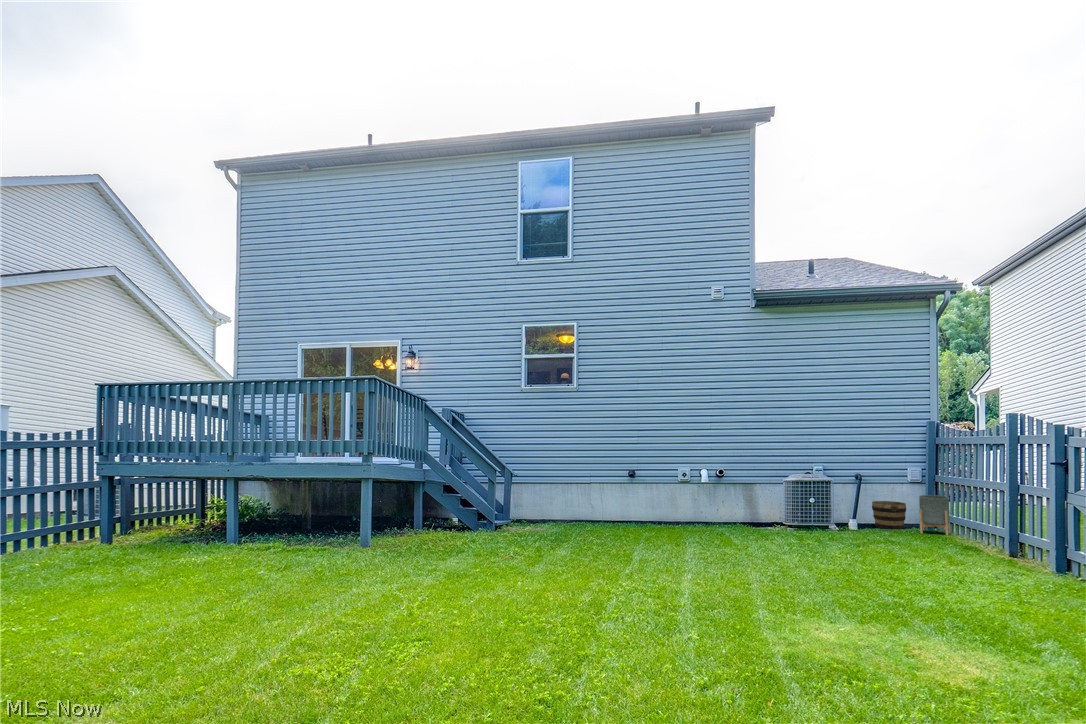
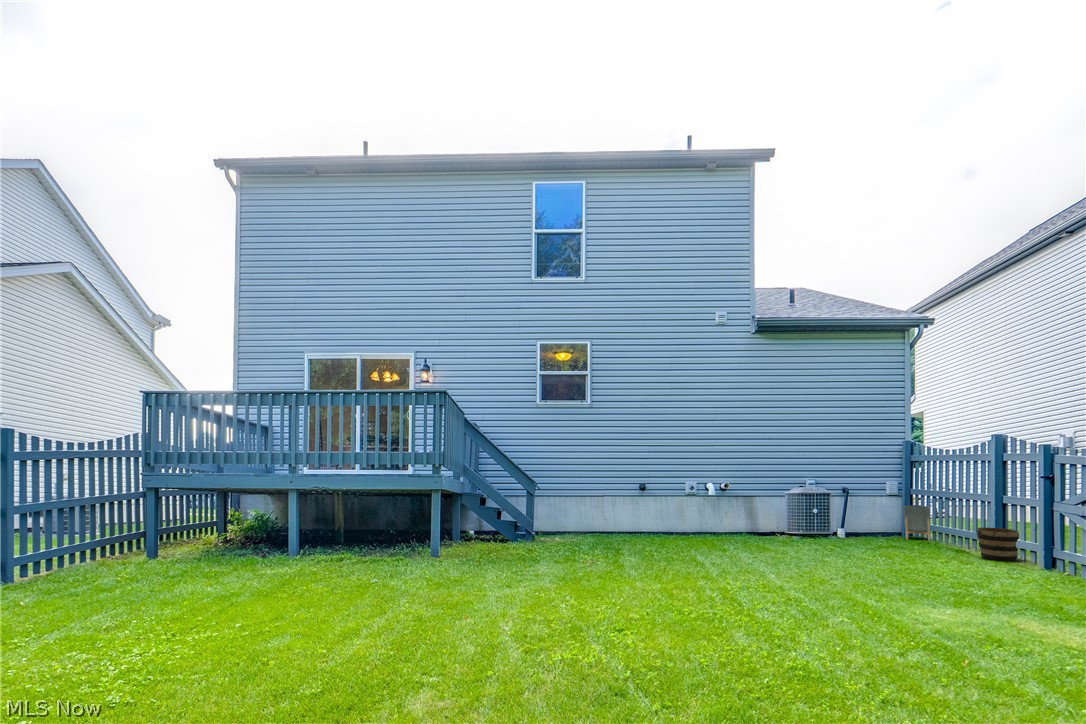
bucket: present [872,501,906,529] -> present [977,528,1019,561]

